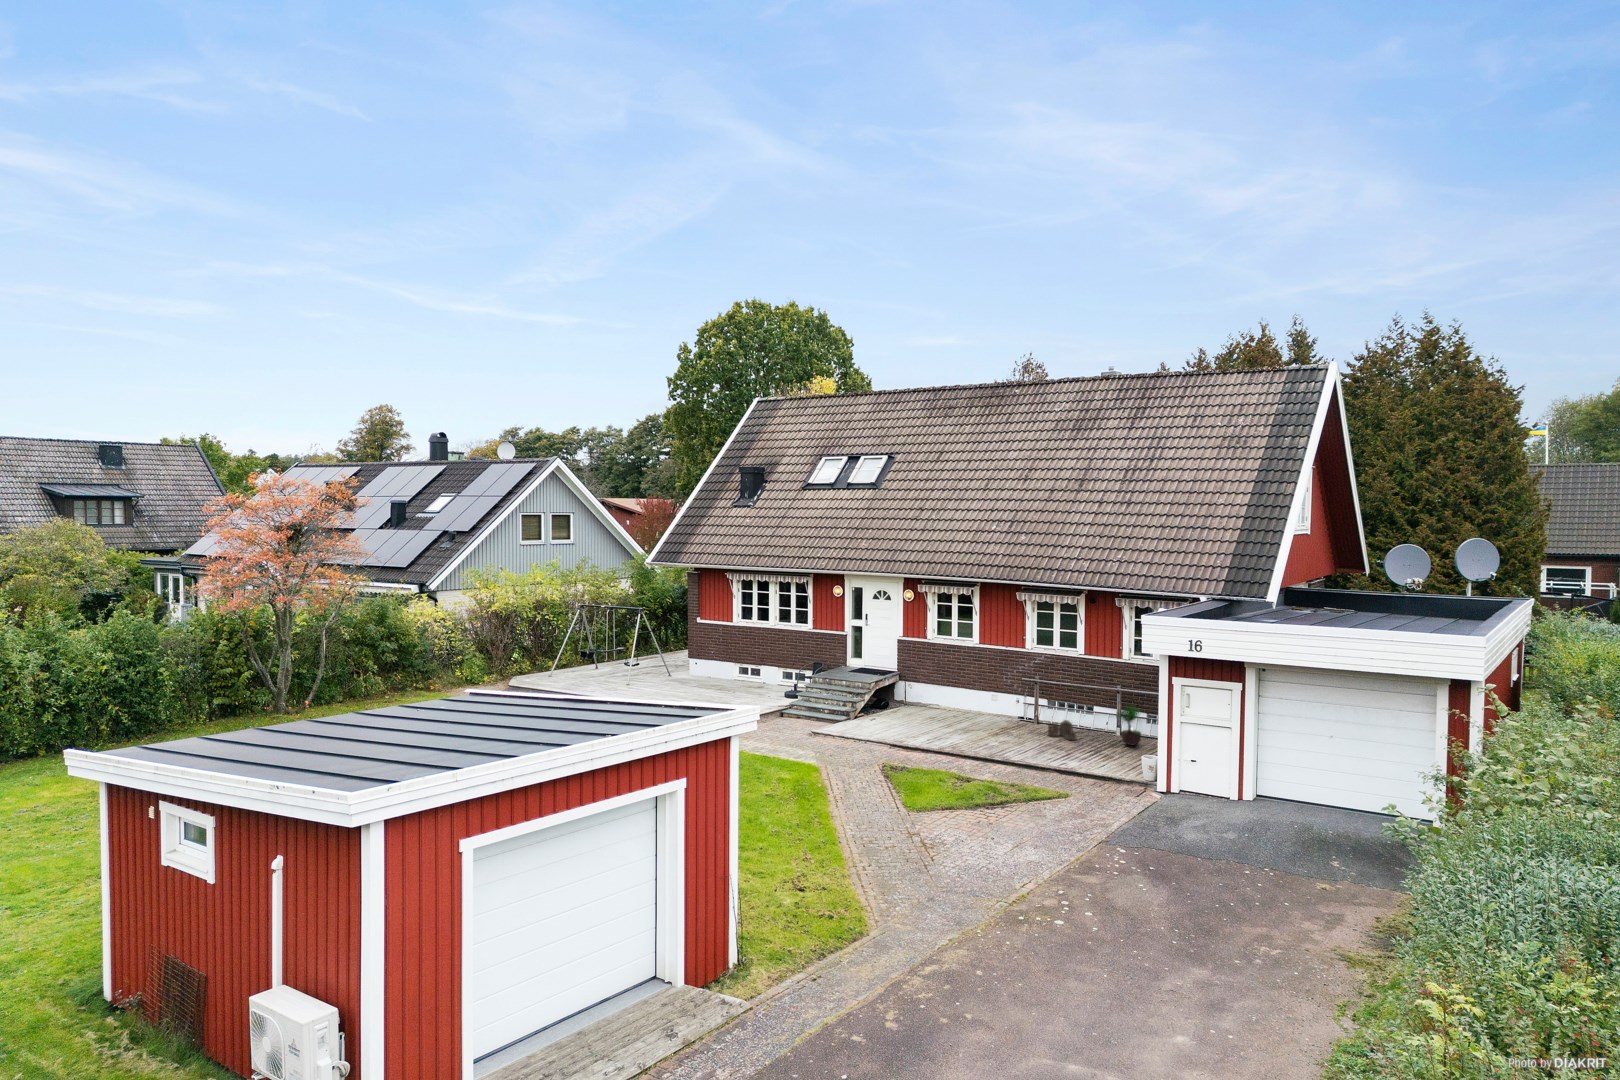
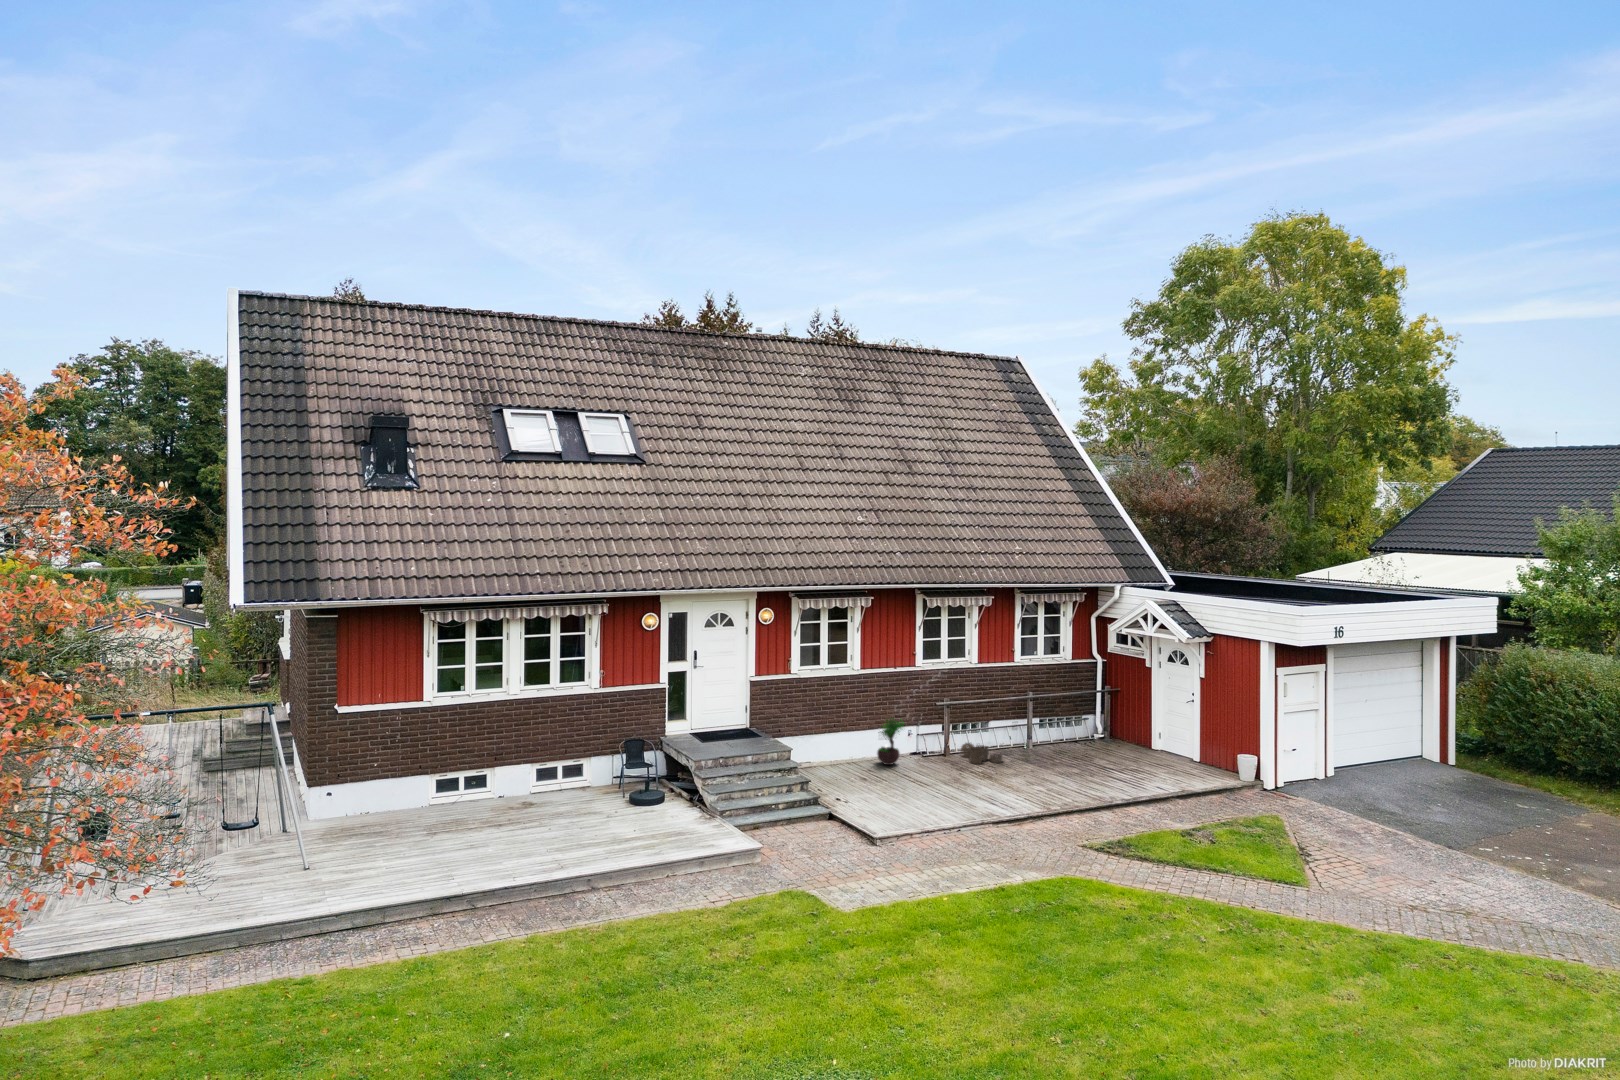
potted tree: present [1117,706,1142,745] -> present [877,718,904,765]

